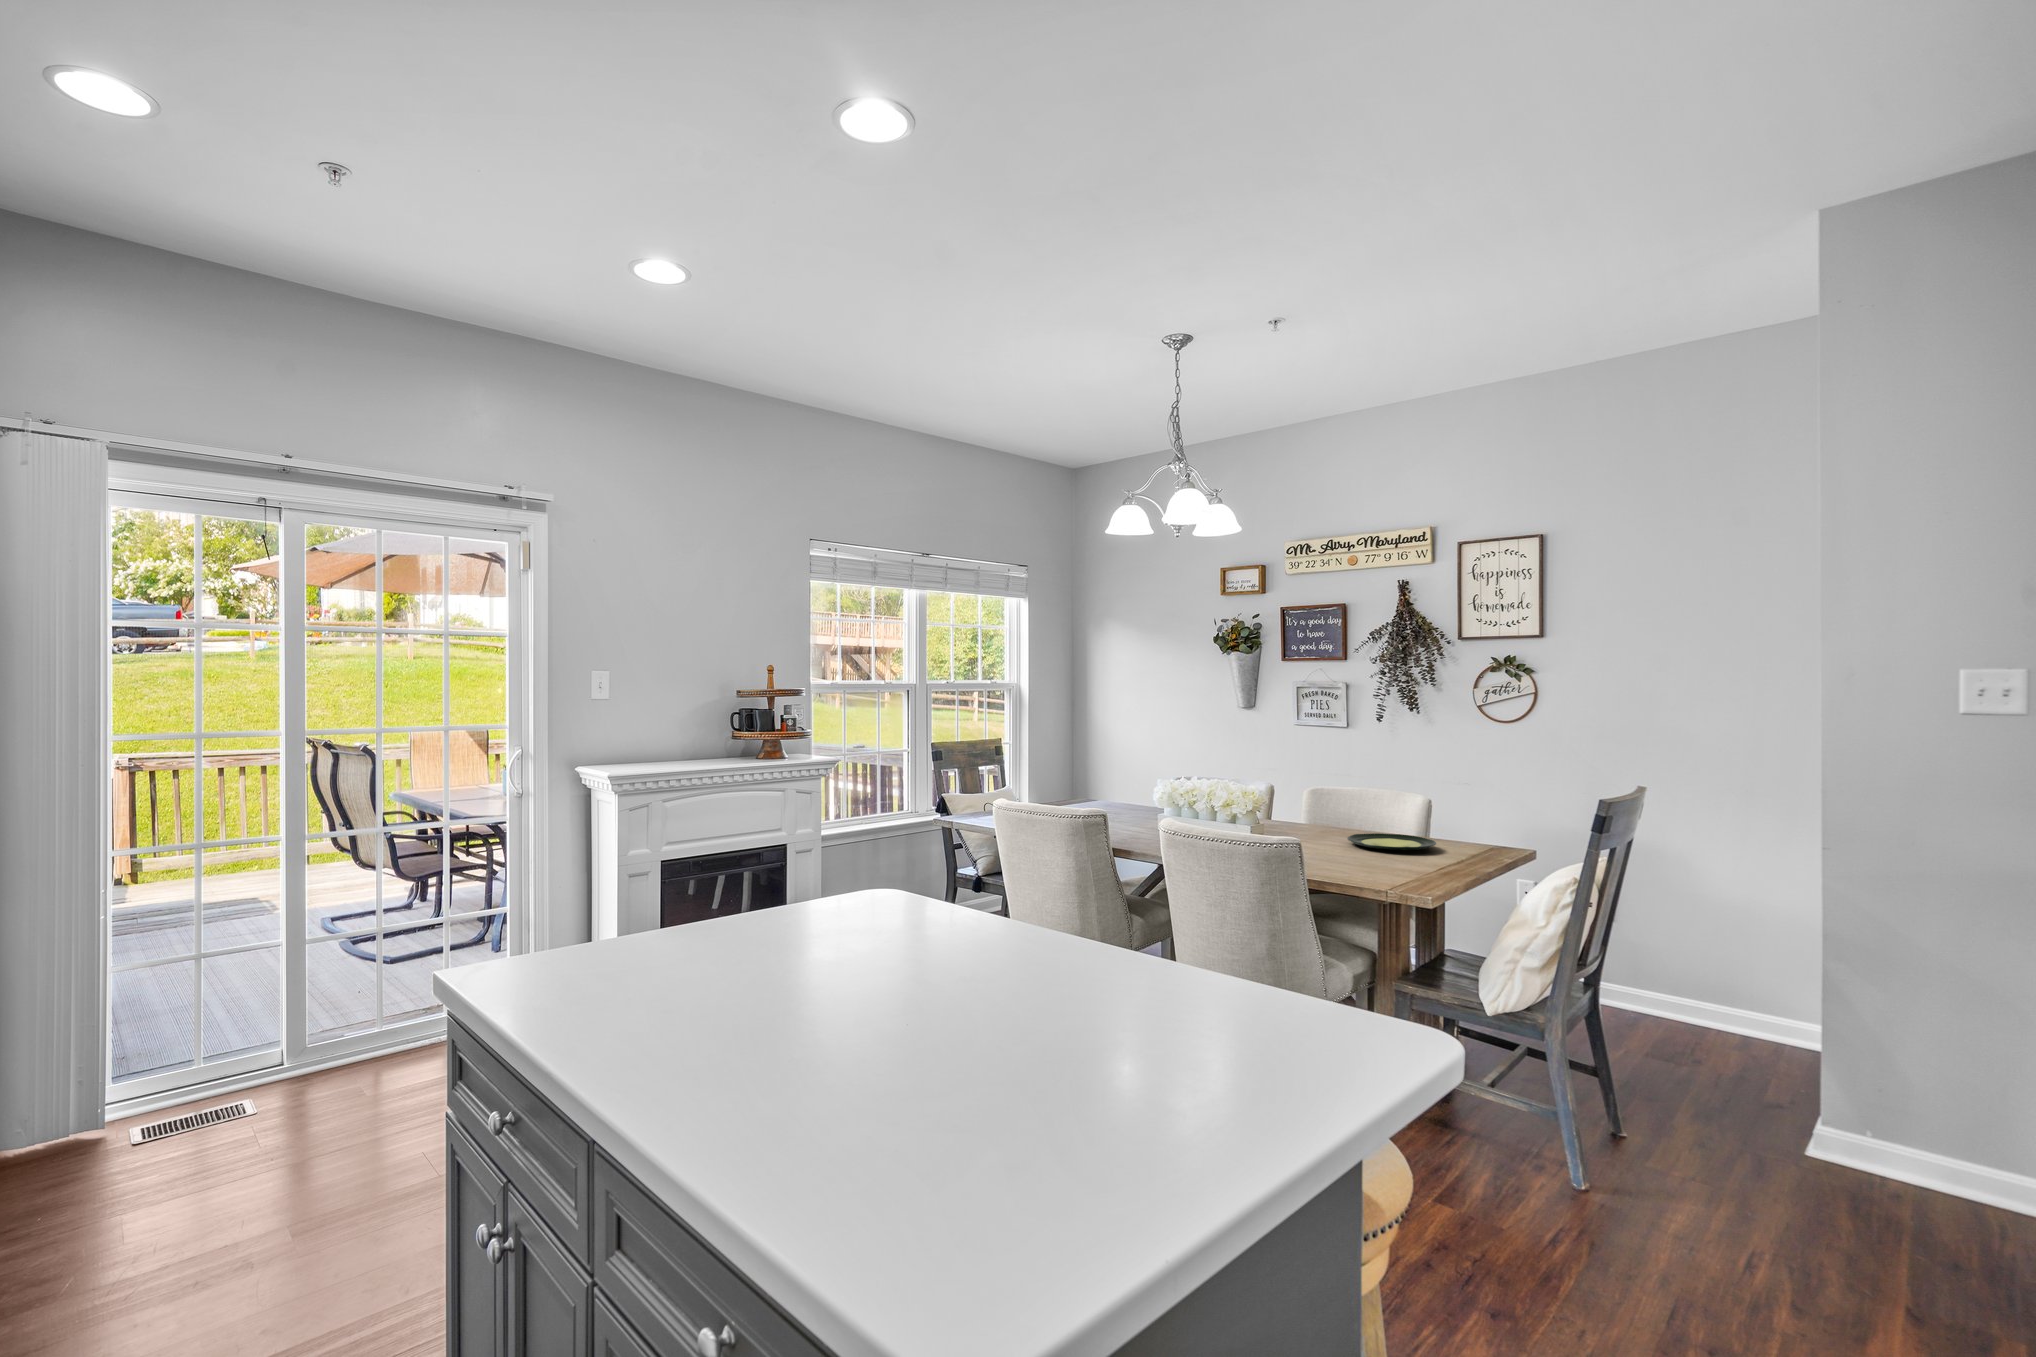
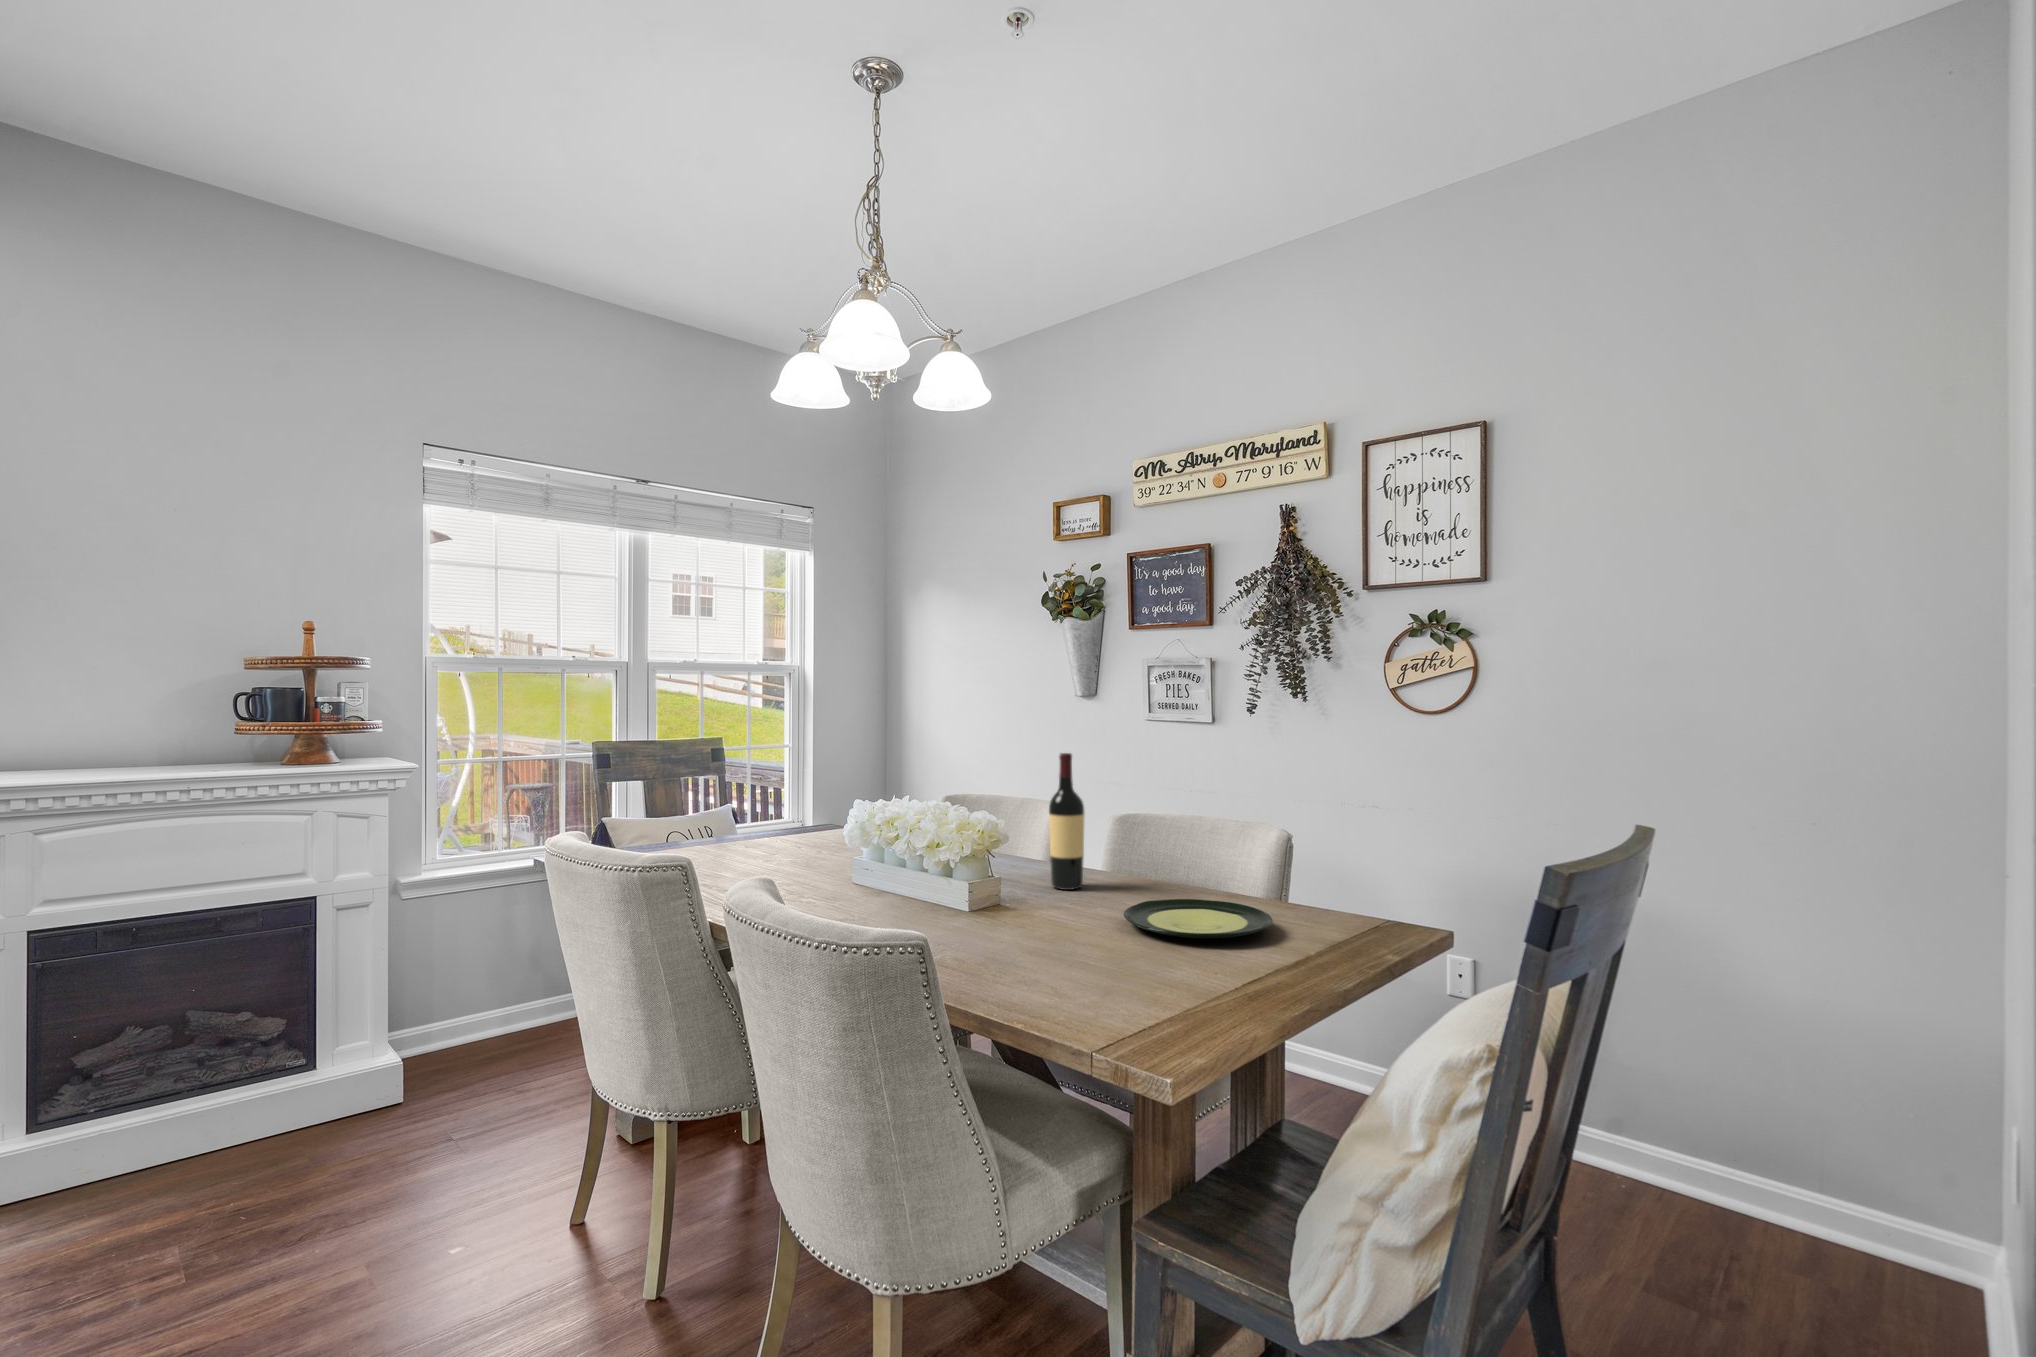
wine bottle: none [1284,748,1306,831] -> present [1049,753,1084,890]

